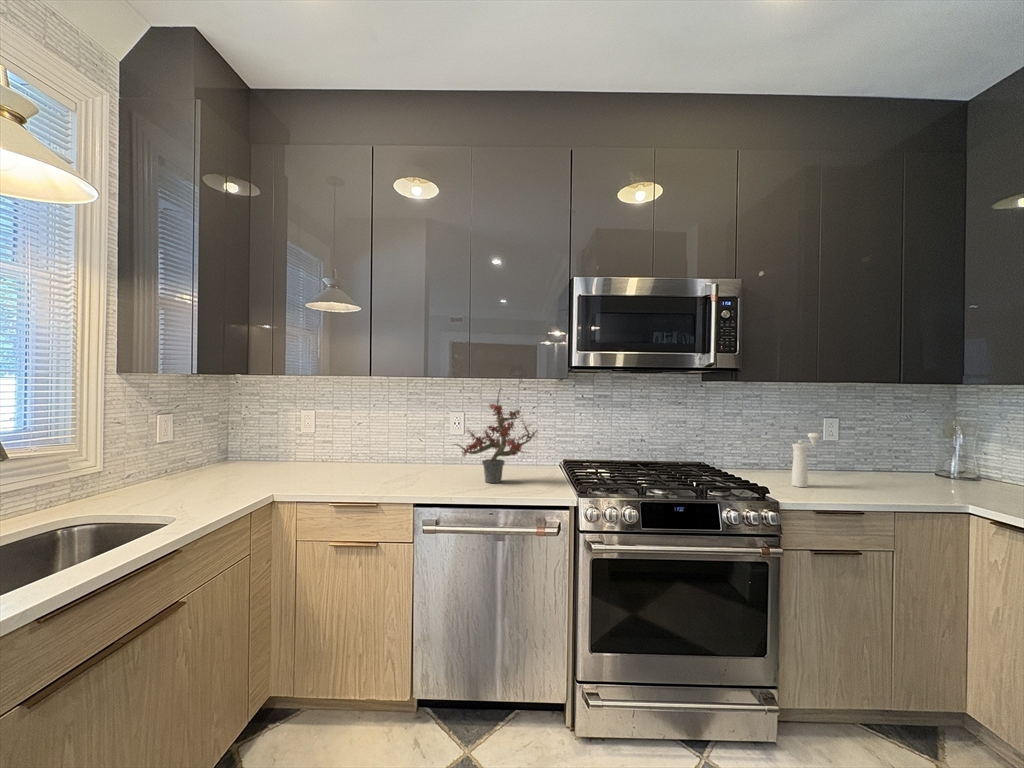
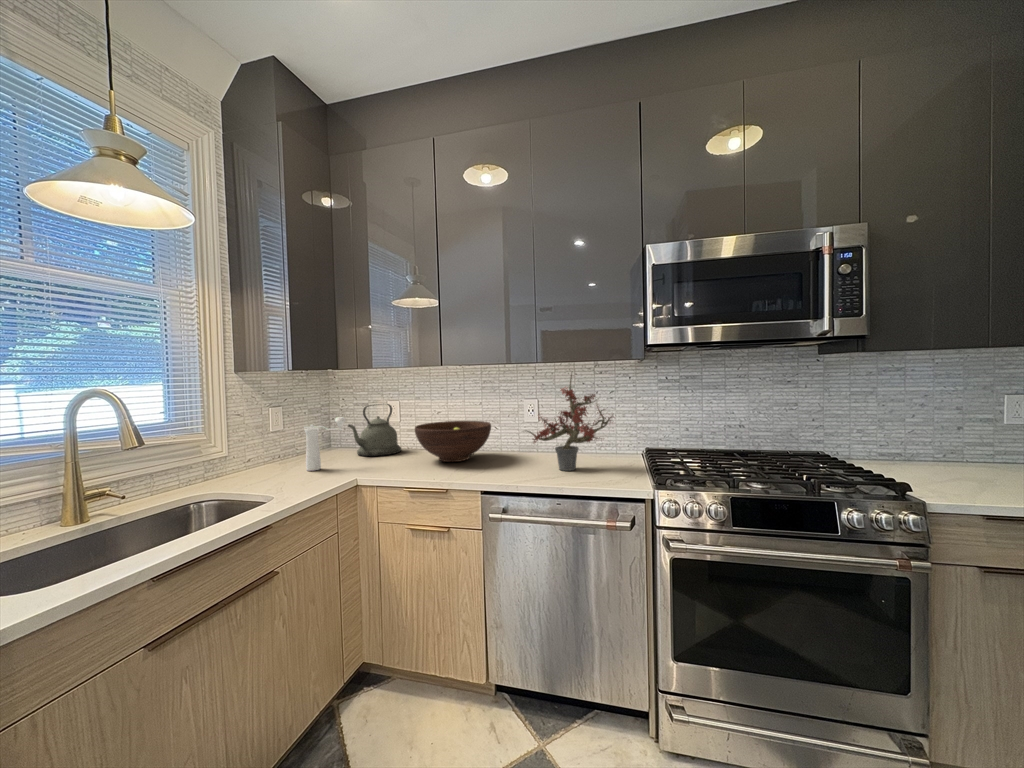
kettle: none [250,414,307,471] -> present [348,404,401,456]
pepper mill: present [792,433,820,487] -> present [304,417,346,471]
fruit bowl: none [332,434,414,476] -> present [415,421,491,462]

